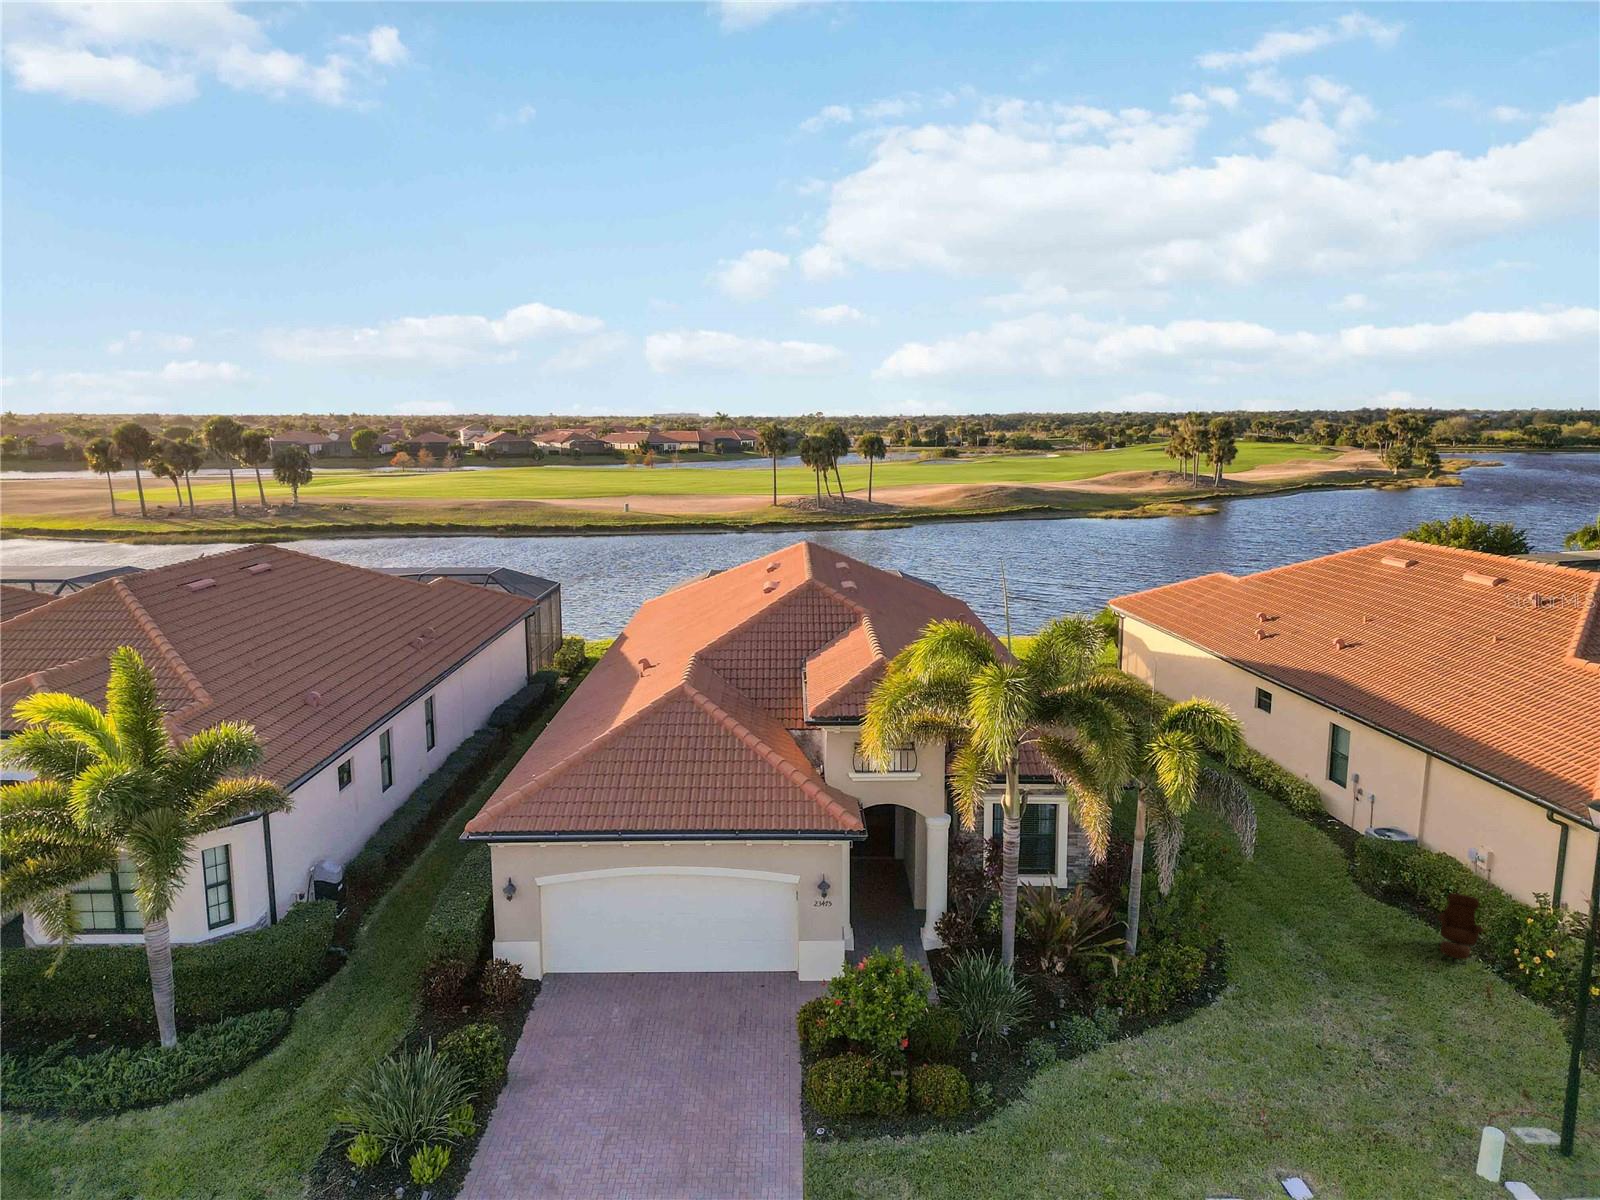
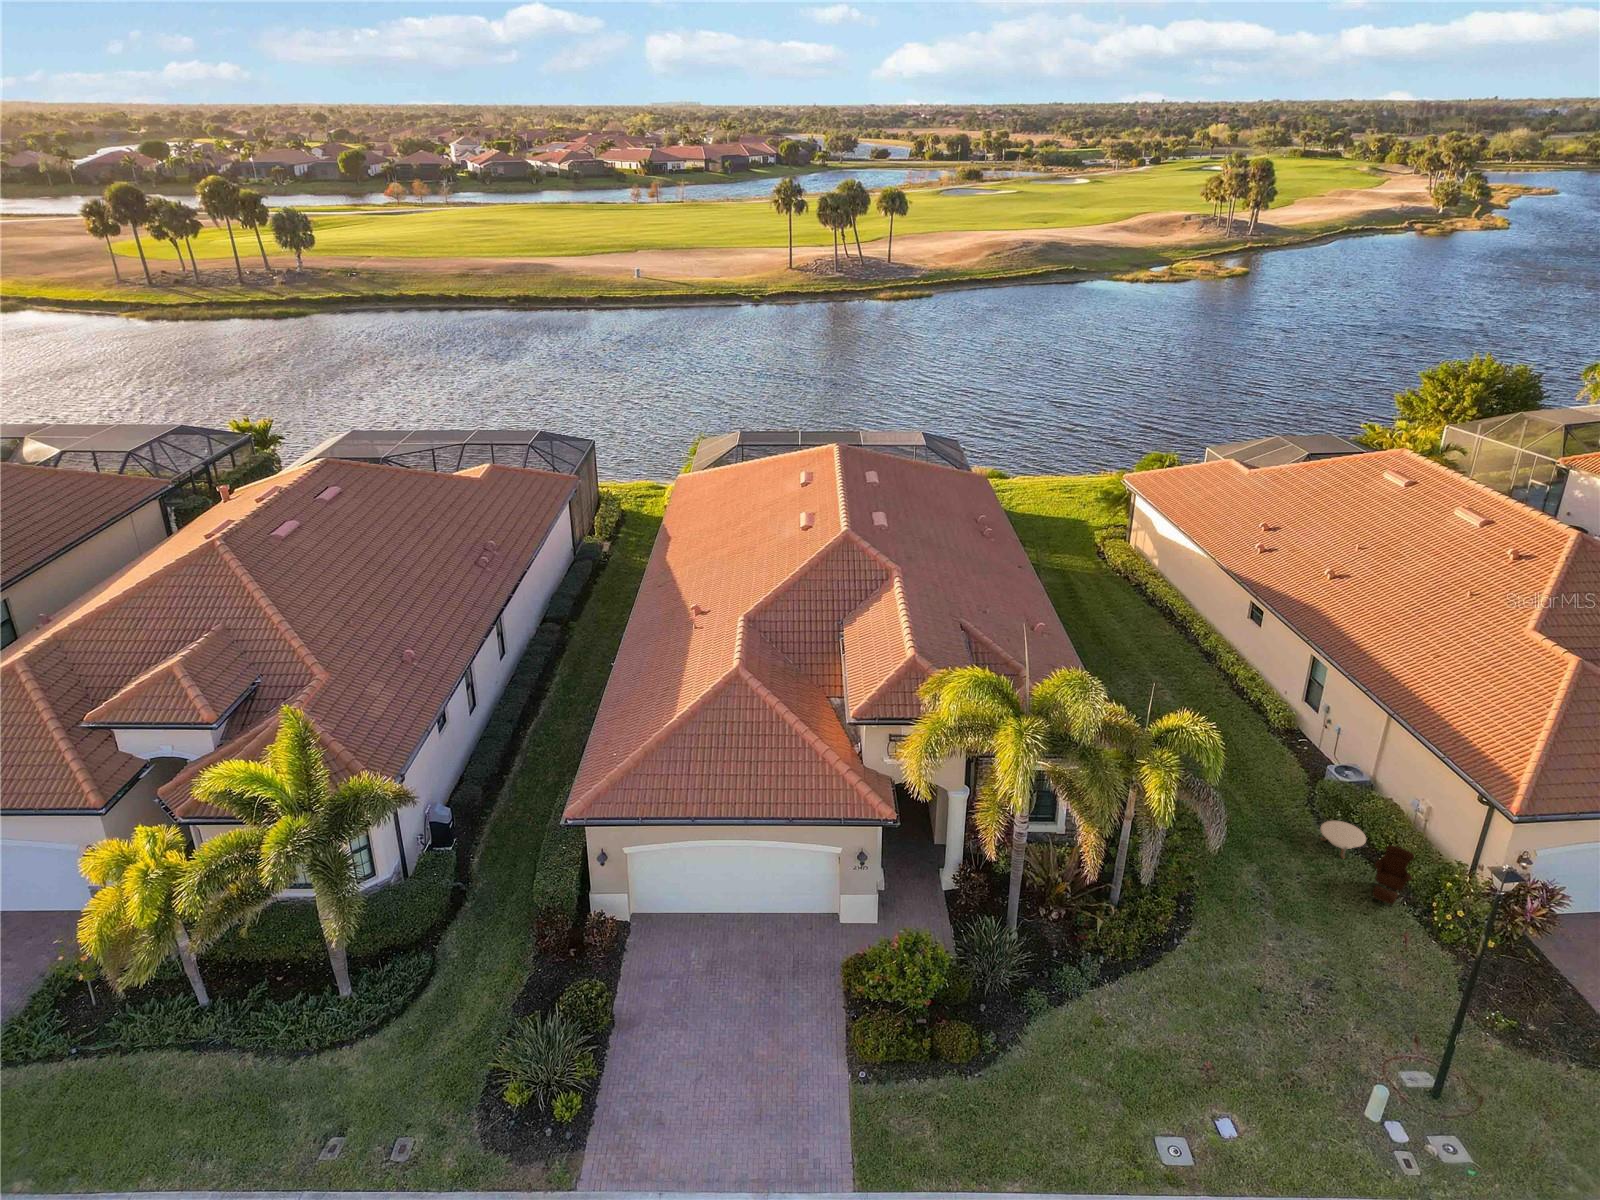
round table: none [1368,882,1423,922] -> present [1321,821,1366,859]

